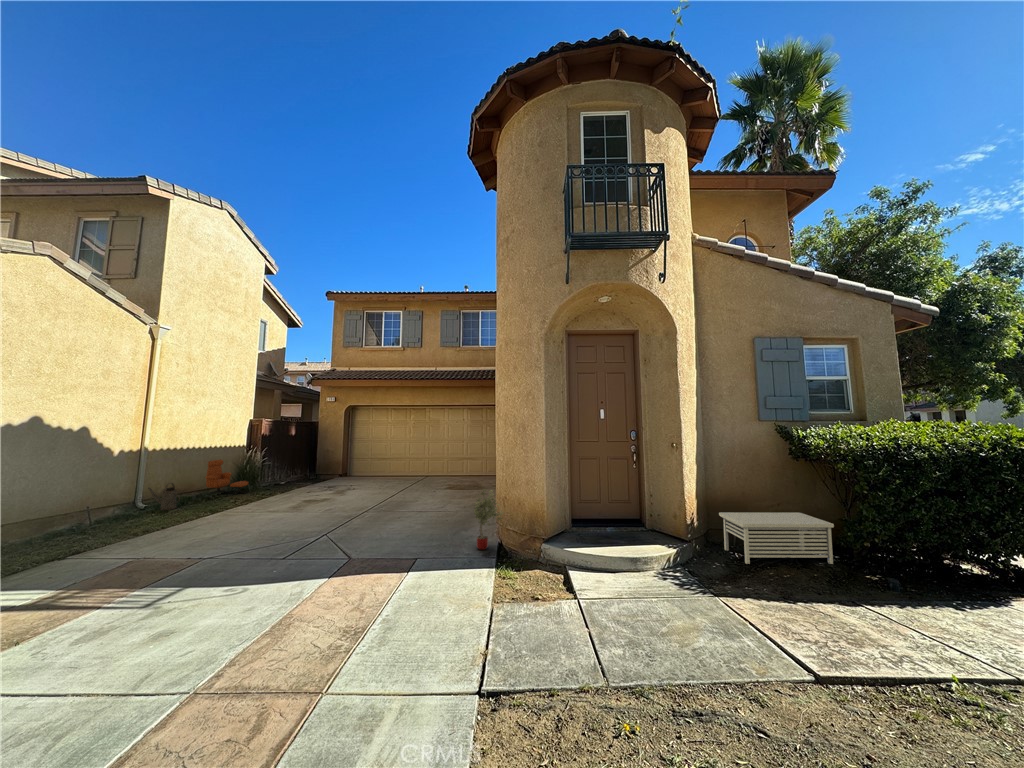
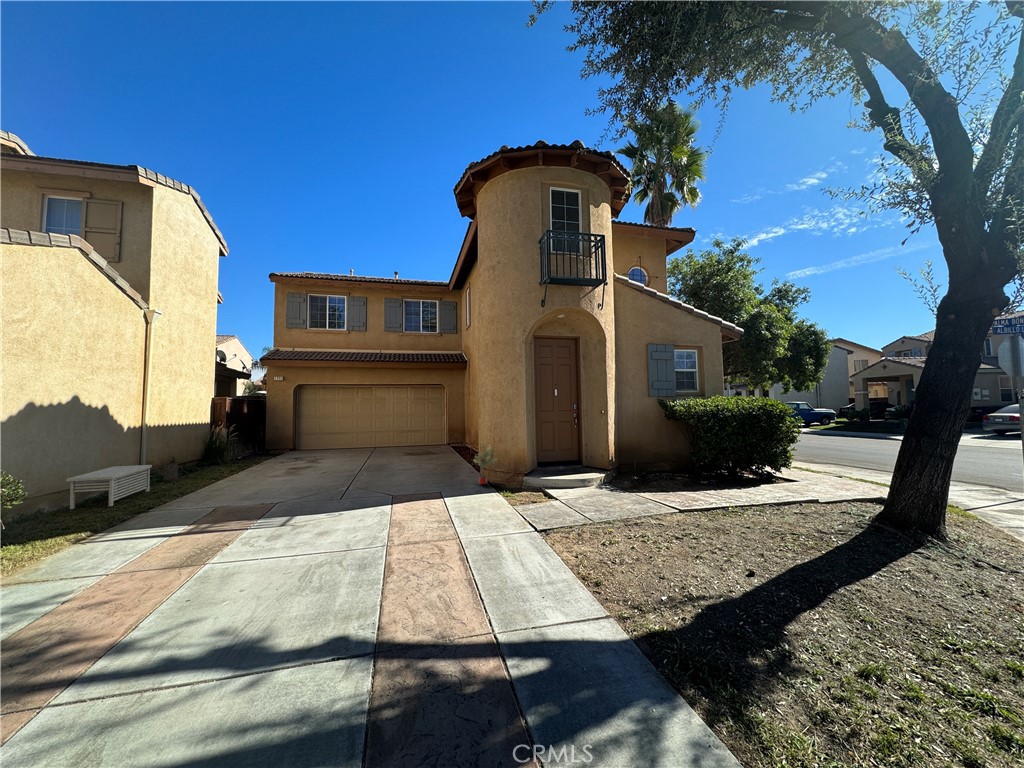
lounge chair: present [205,459,248,495] -> none [185,436,228,469]
storage bench: present [719,512,834,564] -> present [66,465,152,509]

